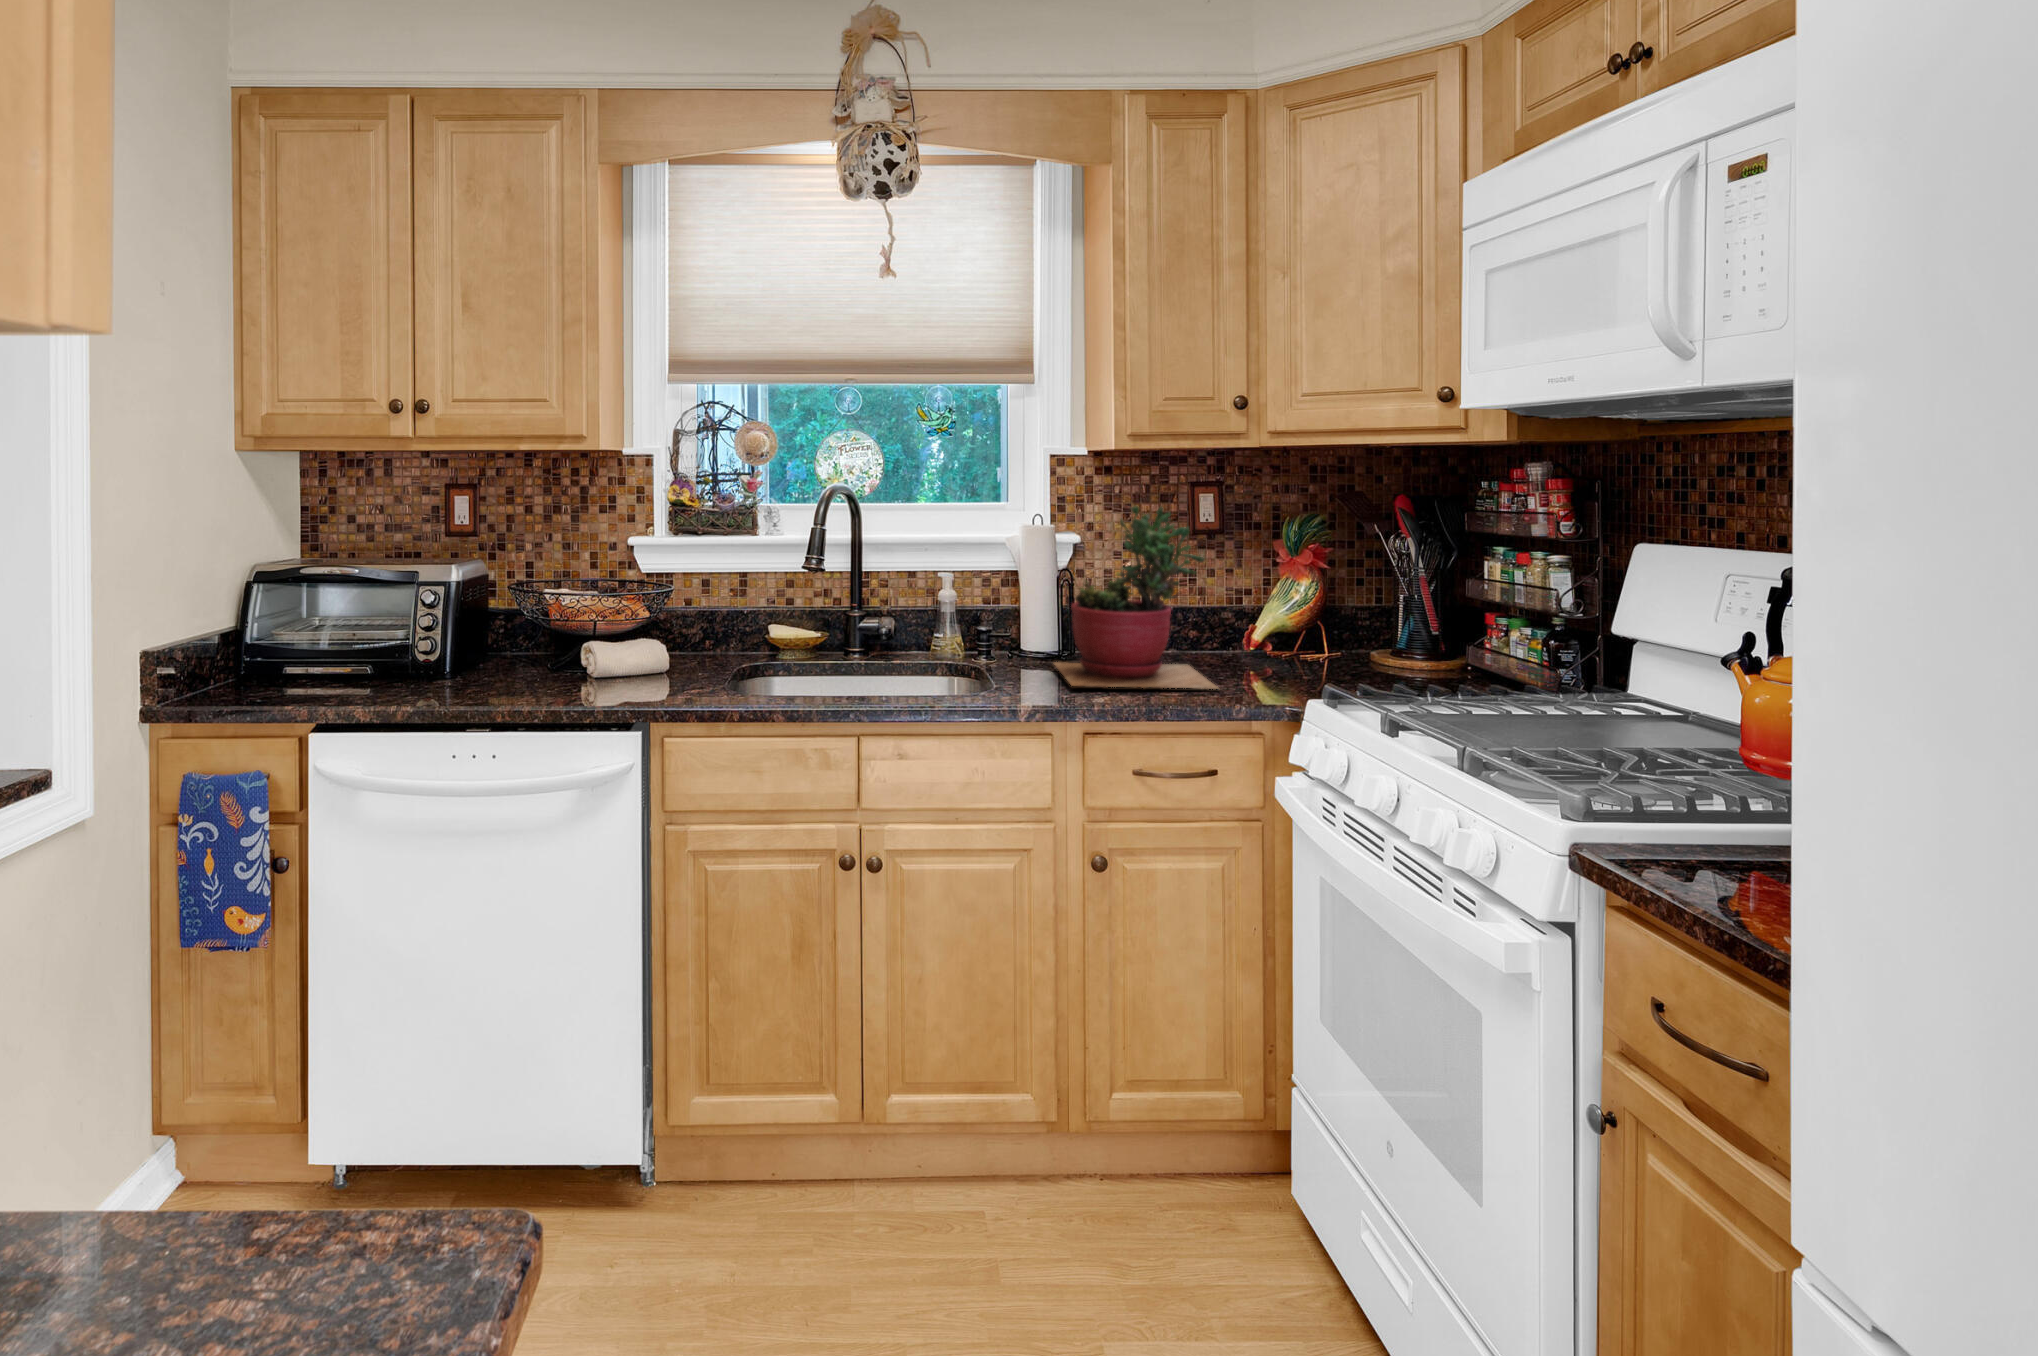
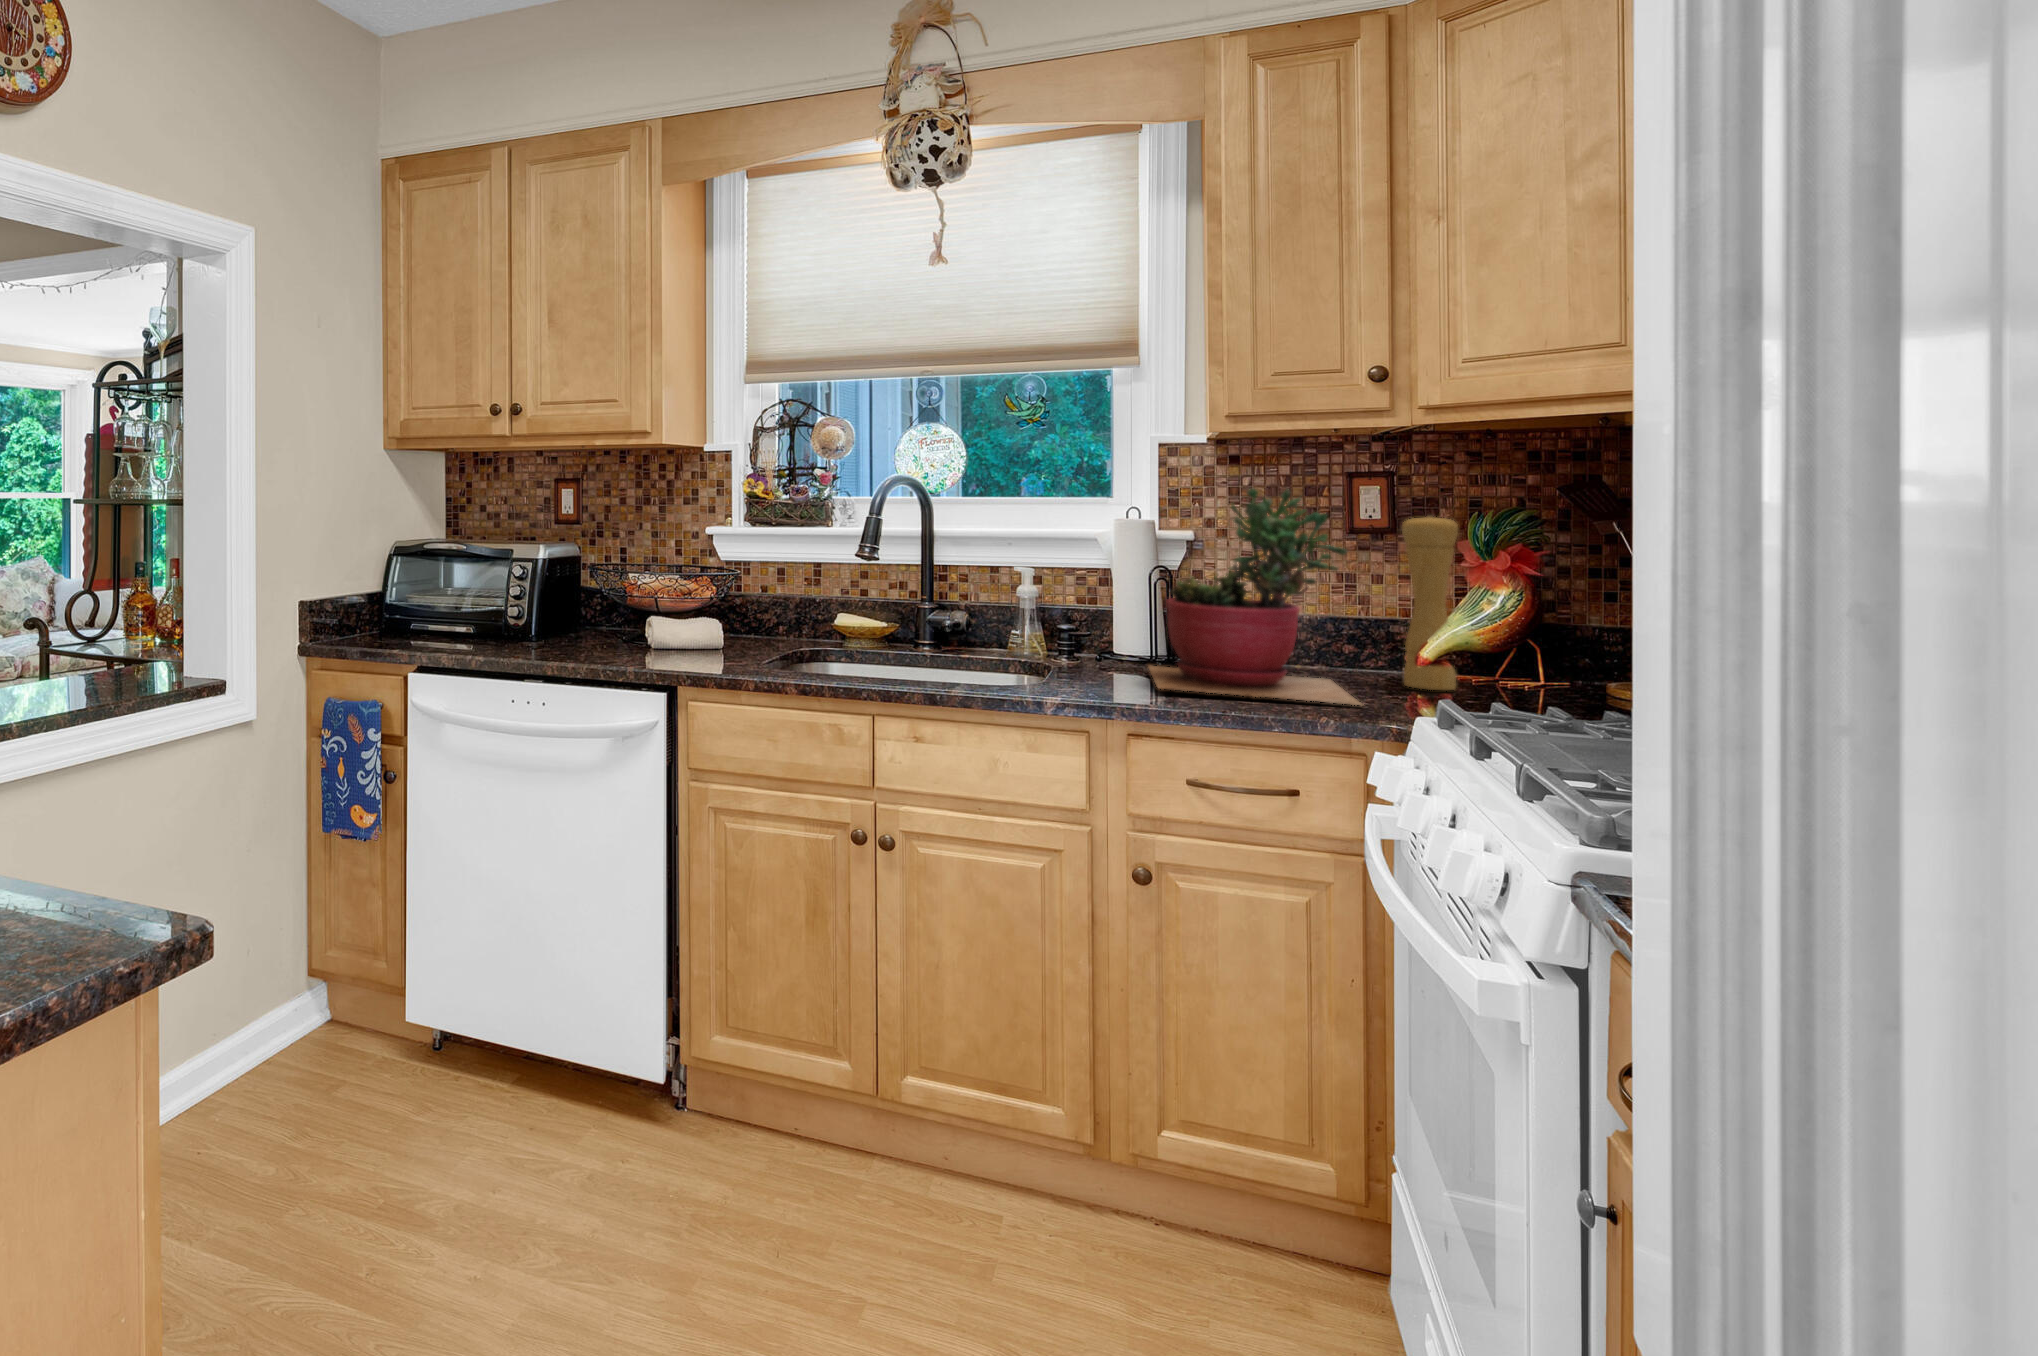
pepper mill: none [1237,525,1275,669] -> present [1402,515,1458,690]

